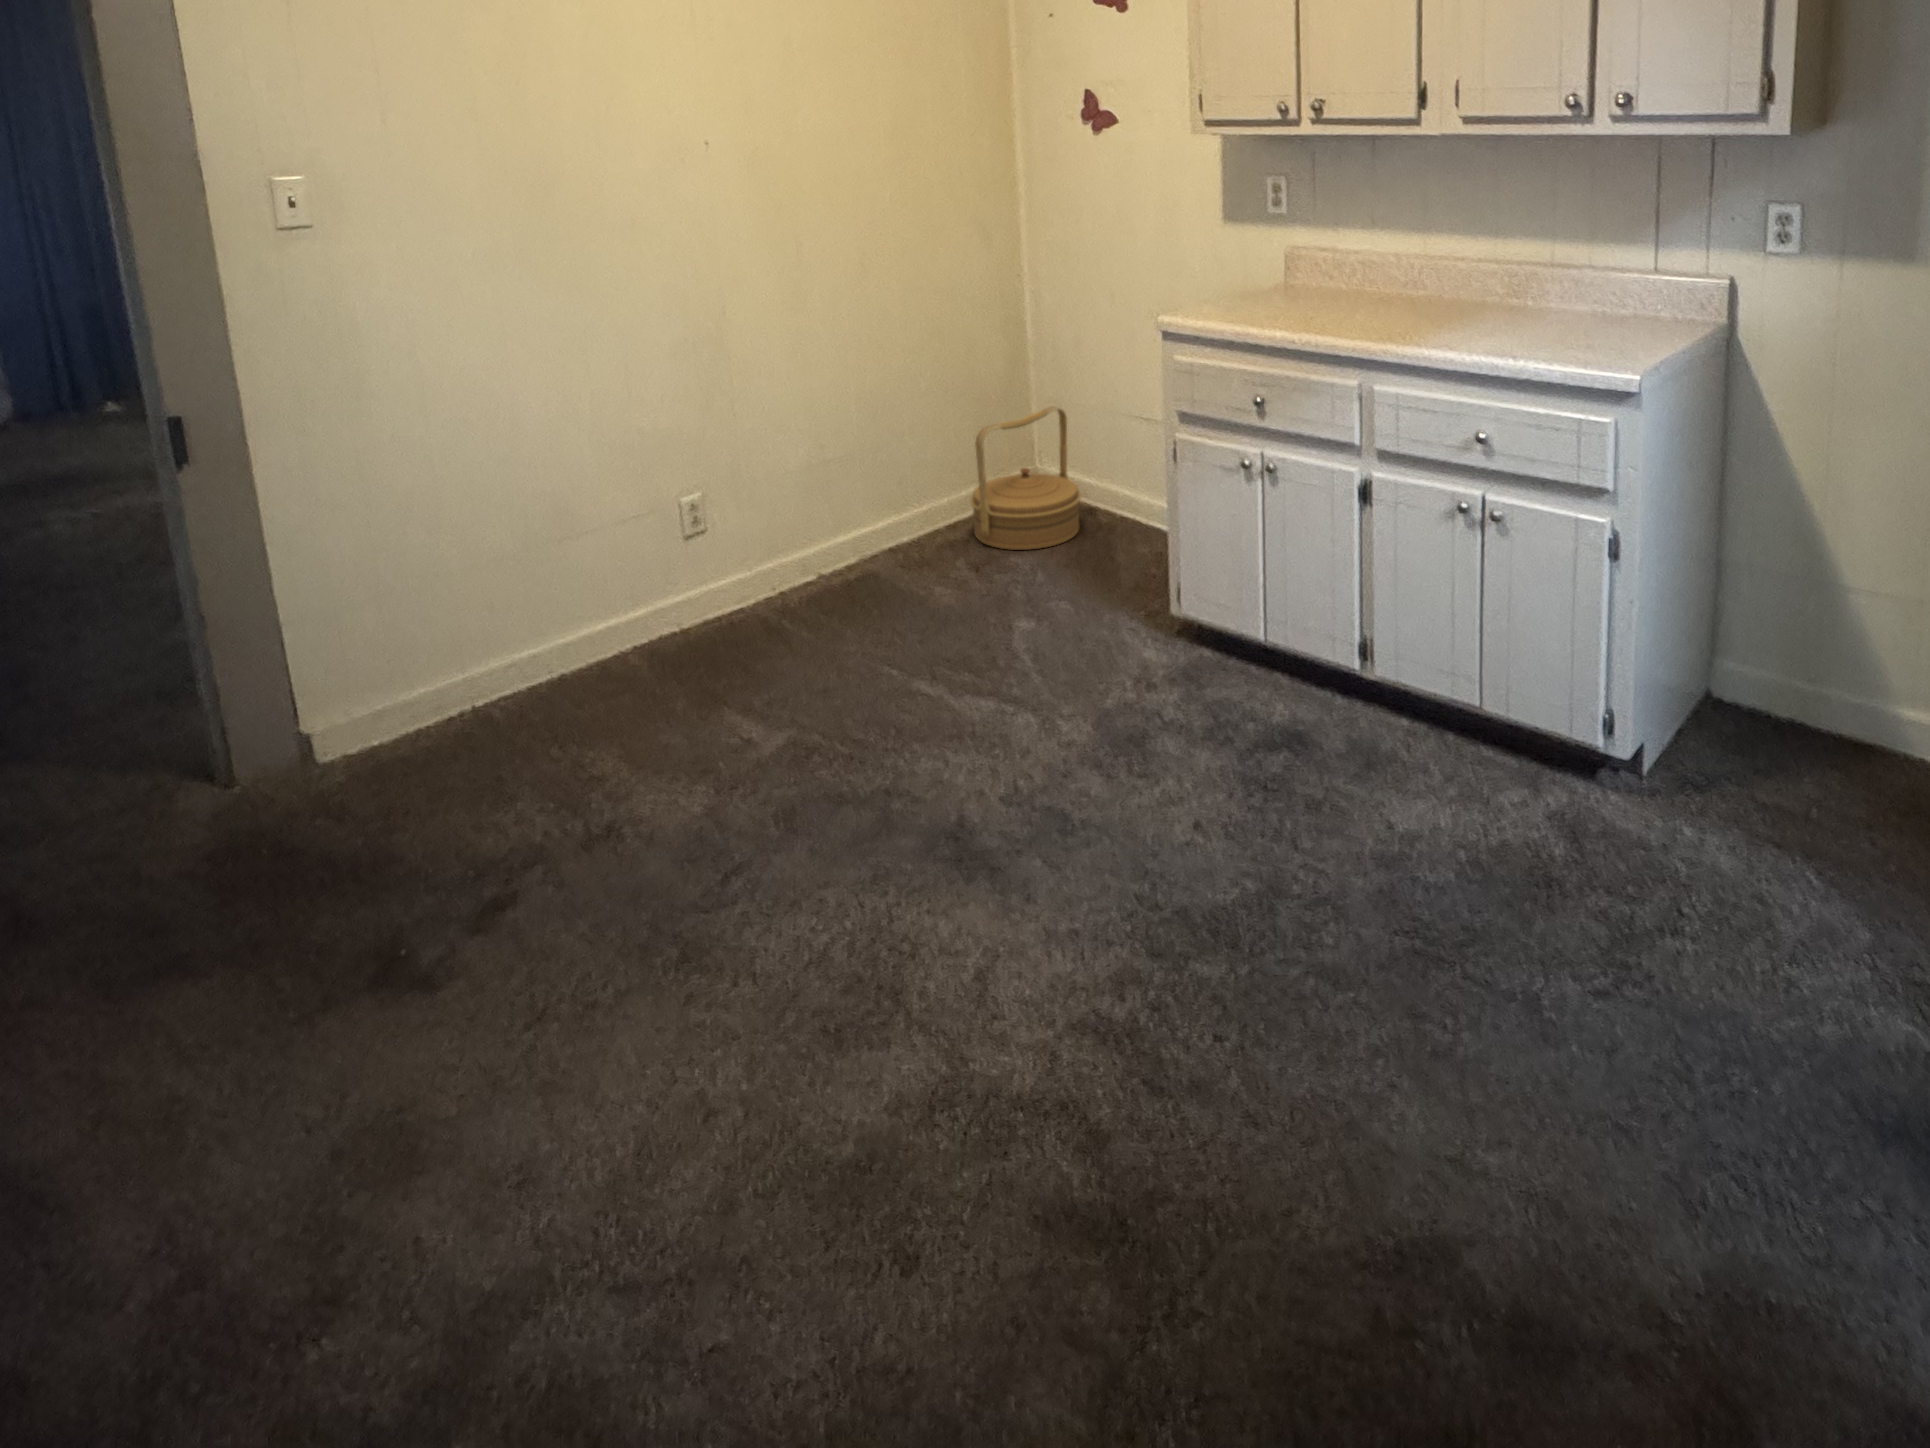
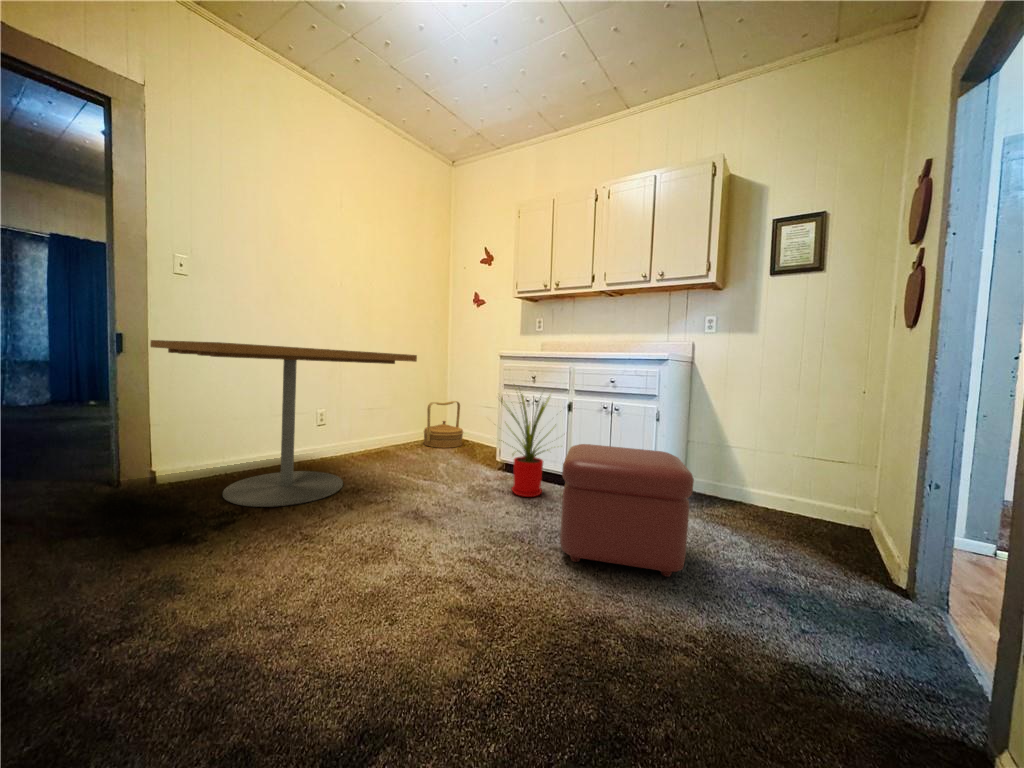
dining table: none [247,343,925,843] -> present [150,340,417,507]
house plant: none [1125,441,1370,763] -> present [501,394,550,497]
ottoman: none [1325,679,1687,1097] -> present [560,444,694,577]

